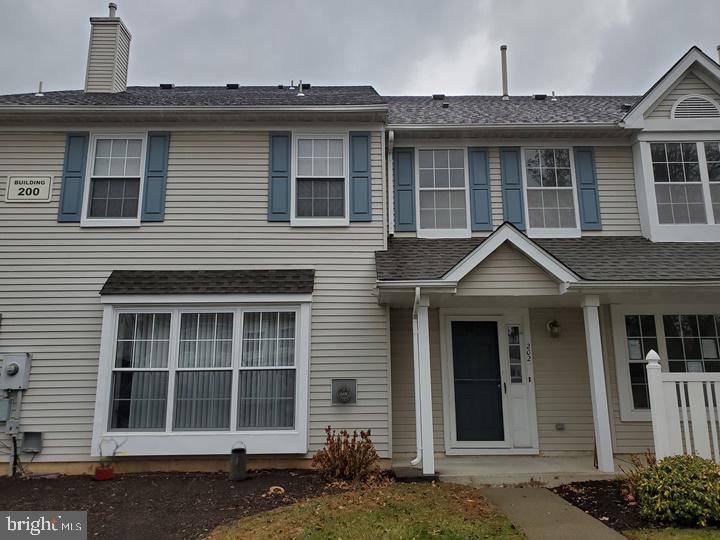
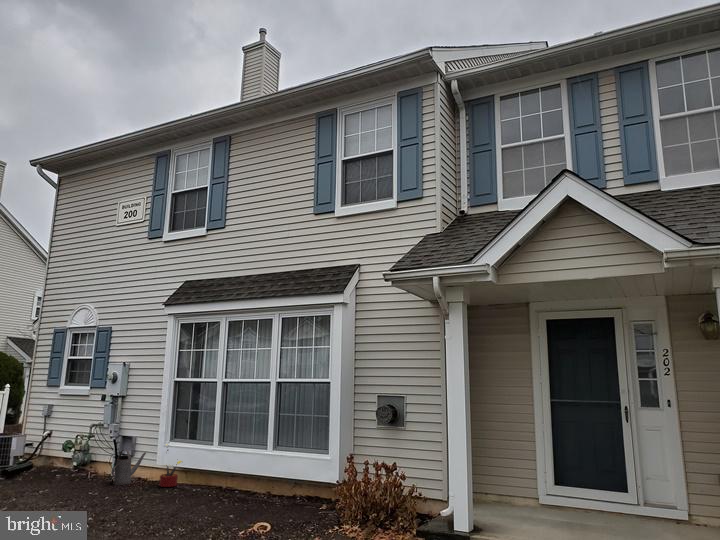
watering can: present [229,442,247,480] -> present [111,449,146,485]

